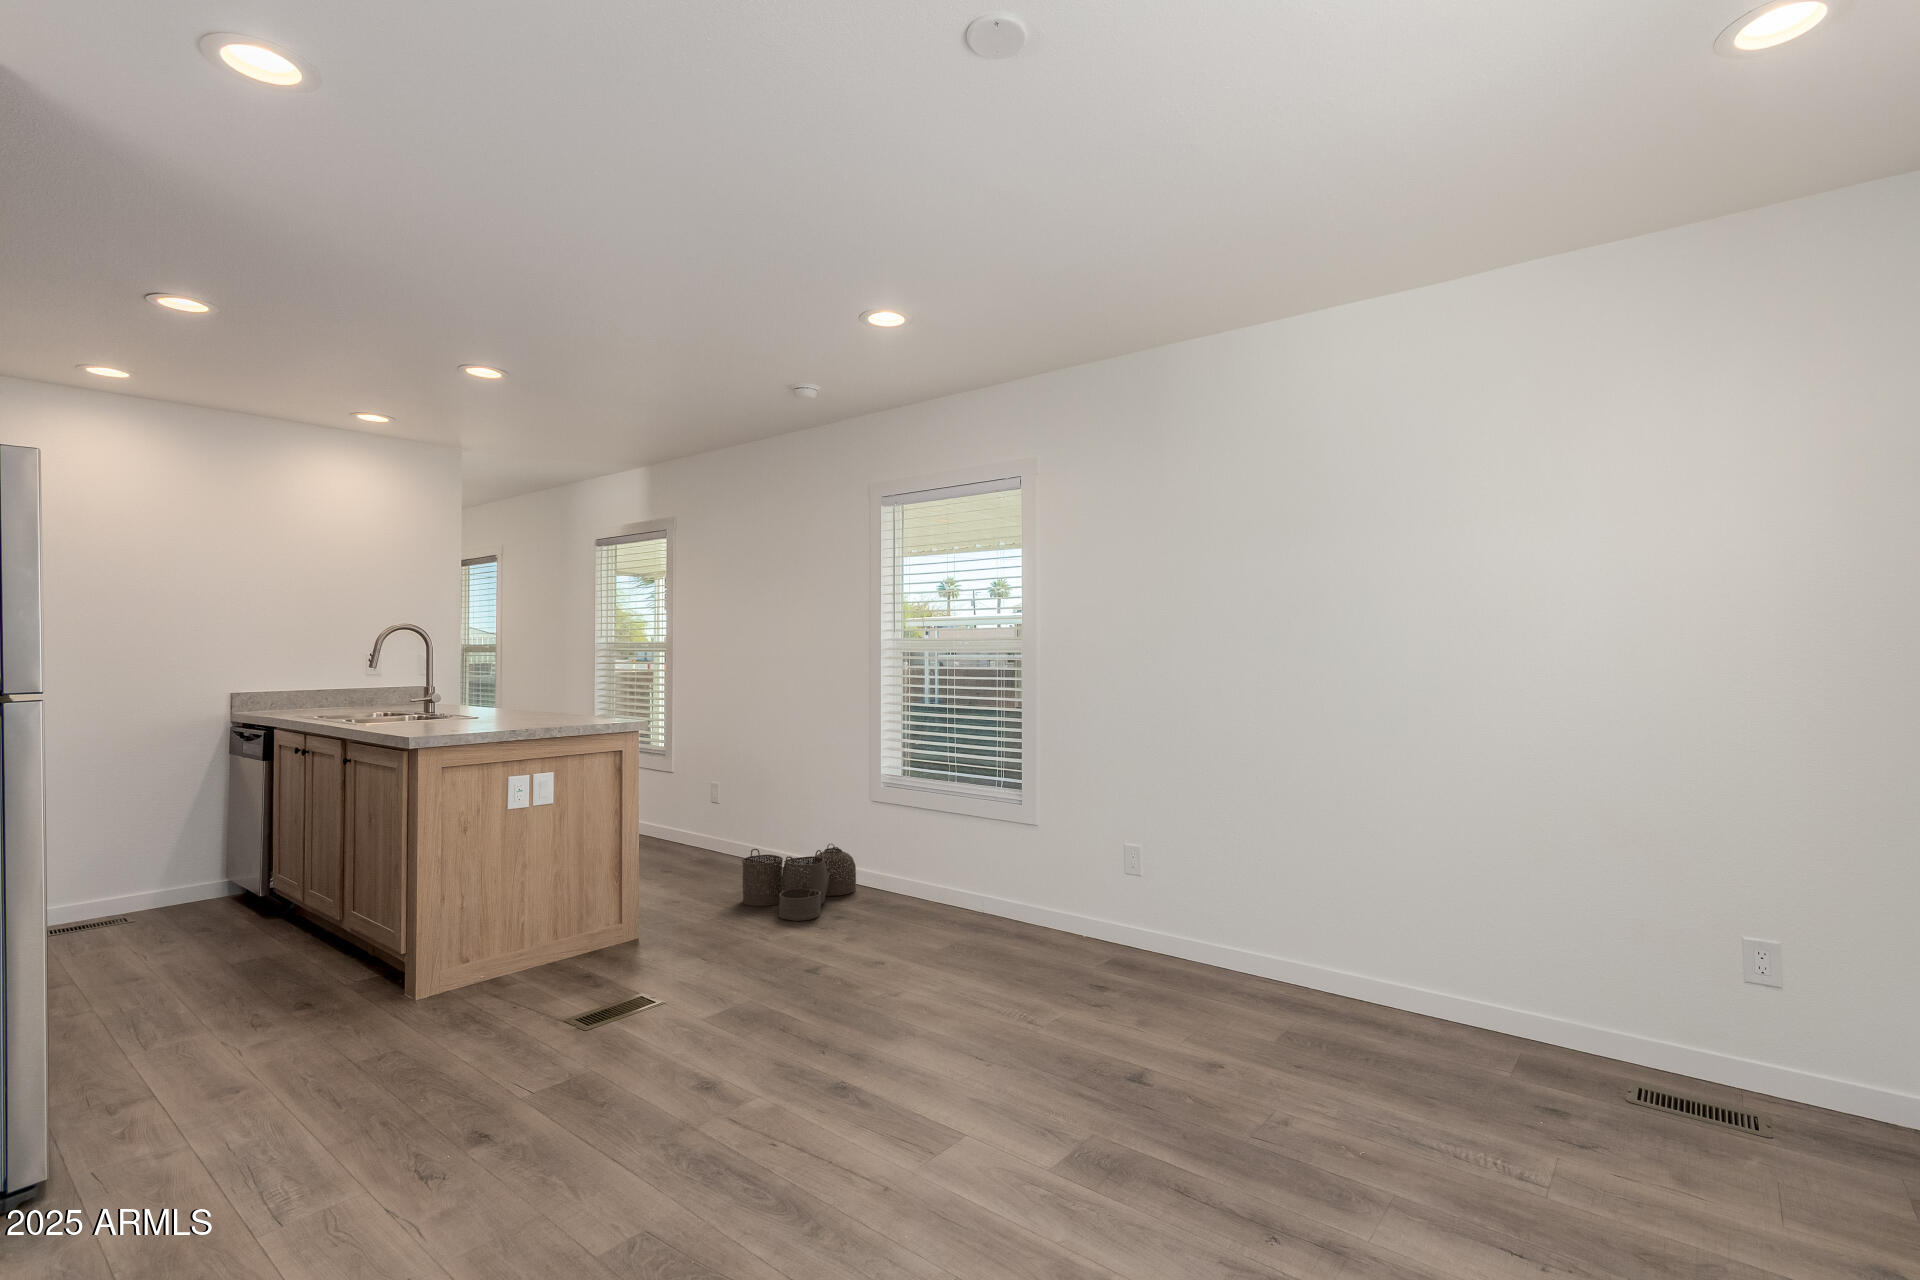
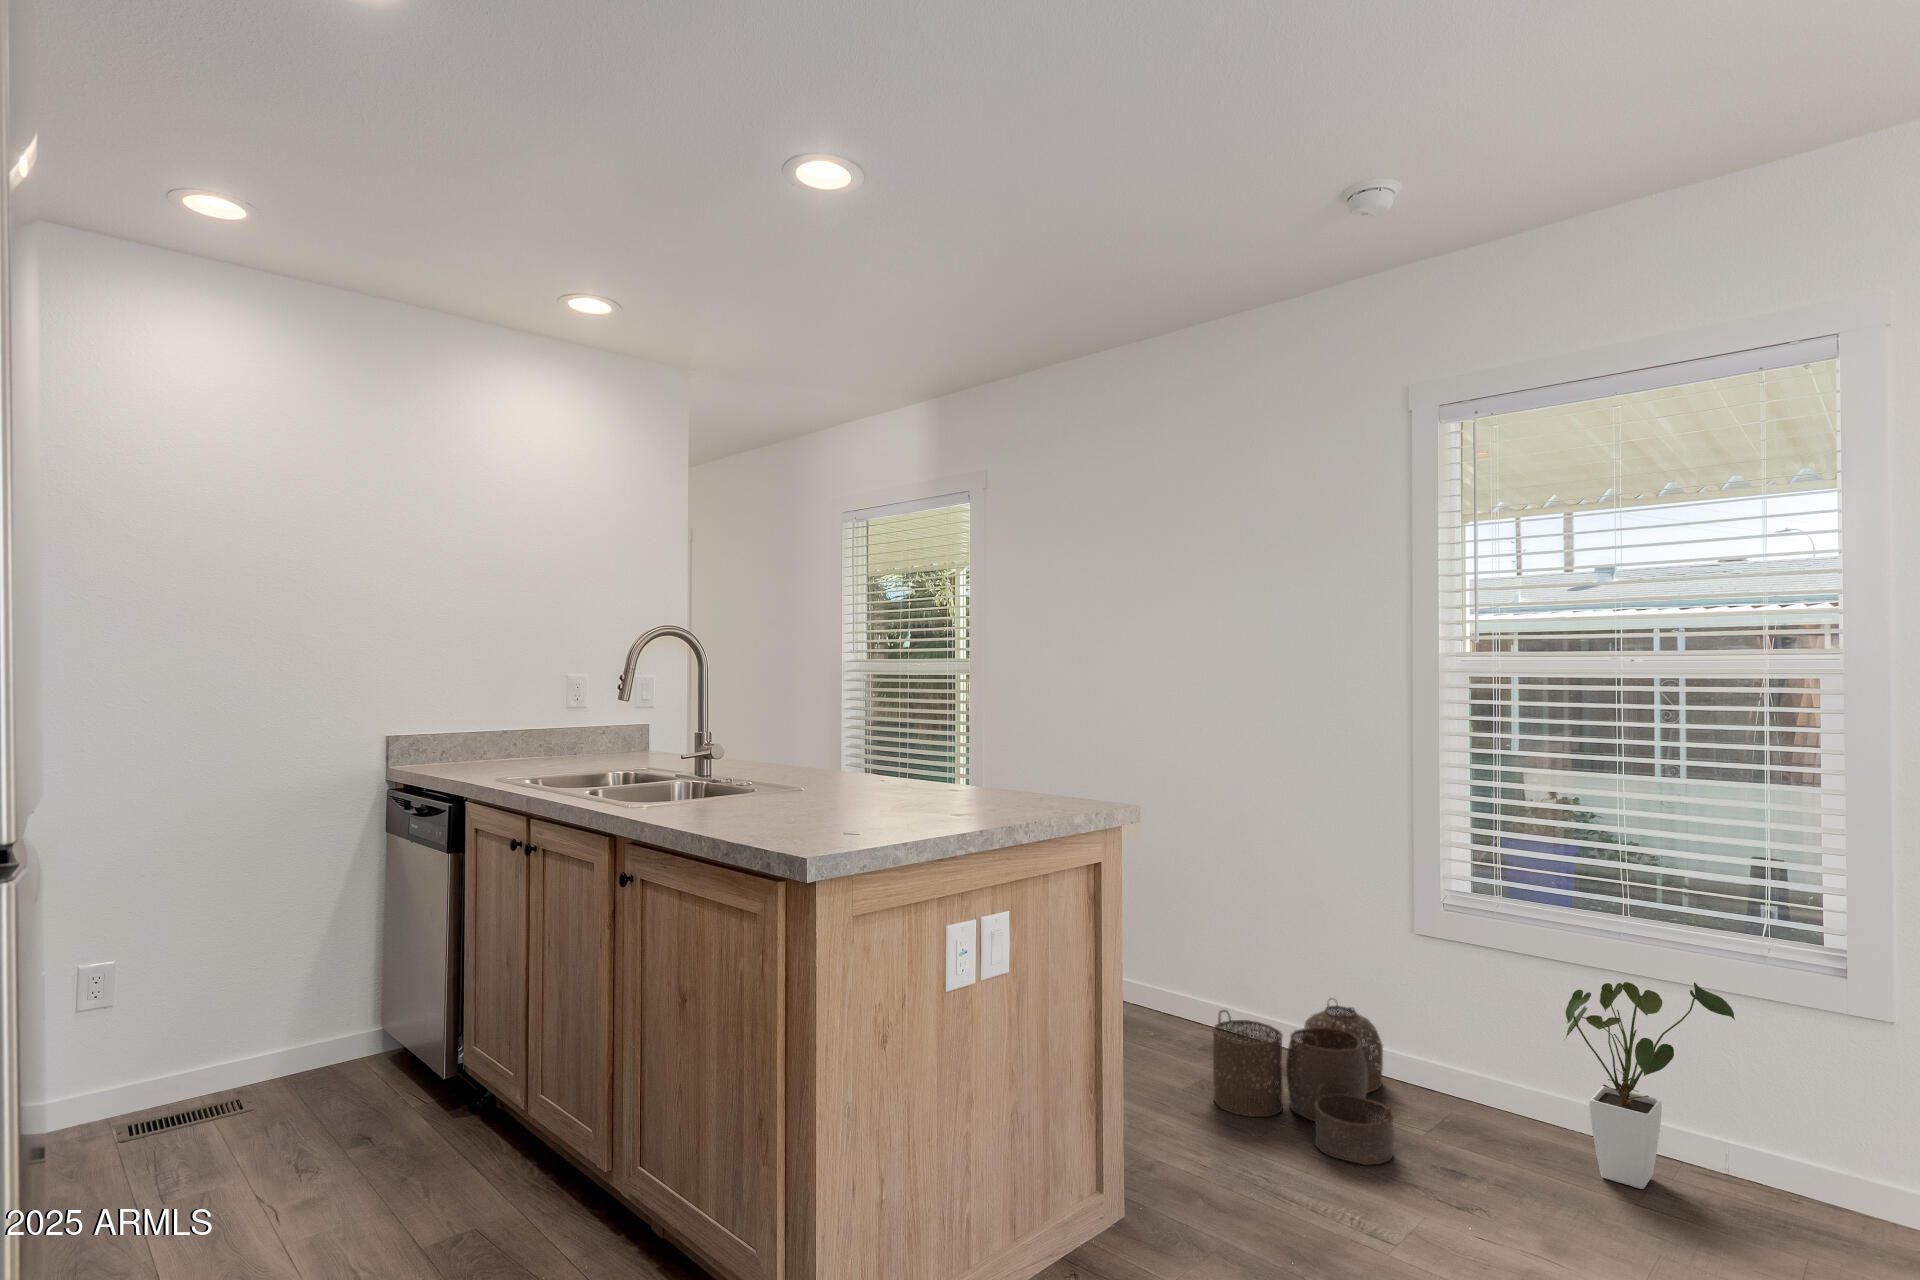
house plant: none [892,816,993,925] -> present [1564,982,1735,1189]

